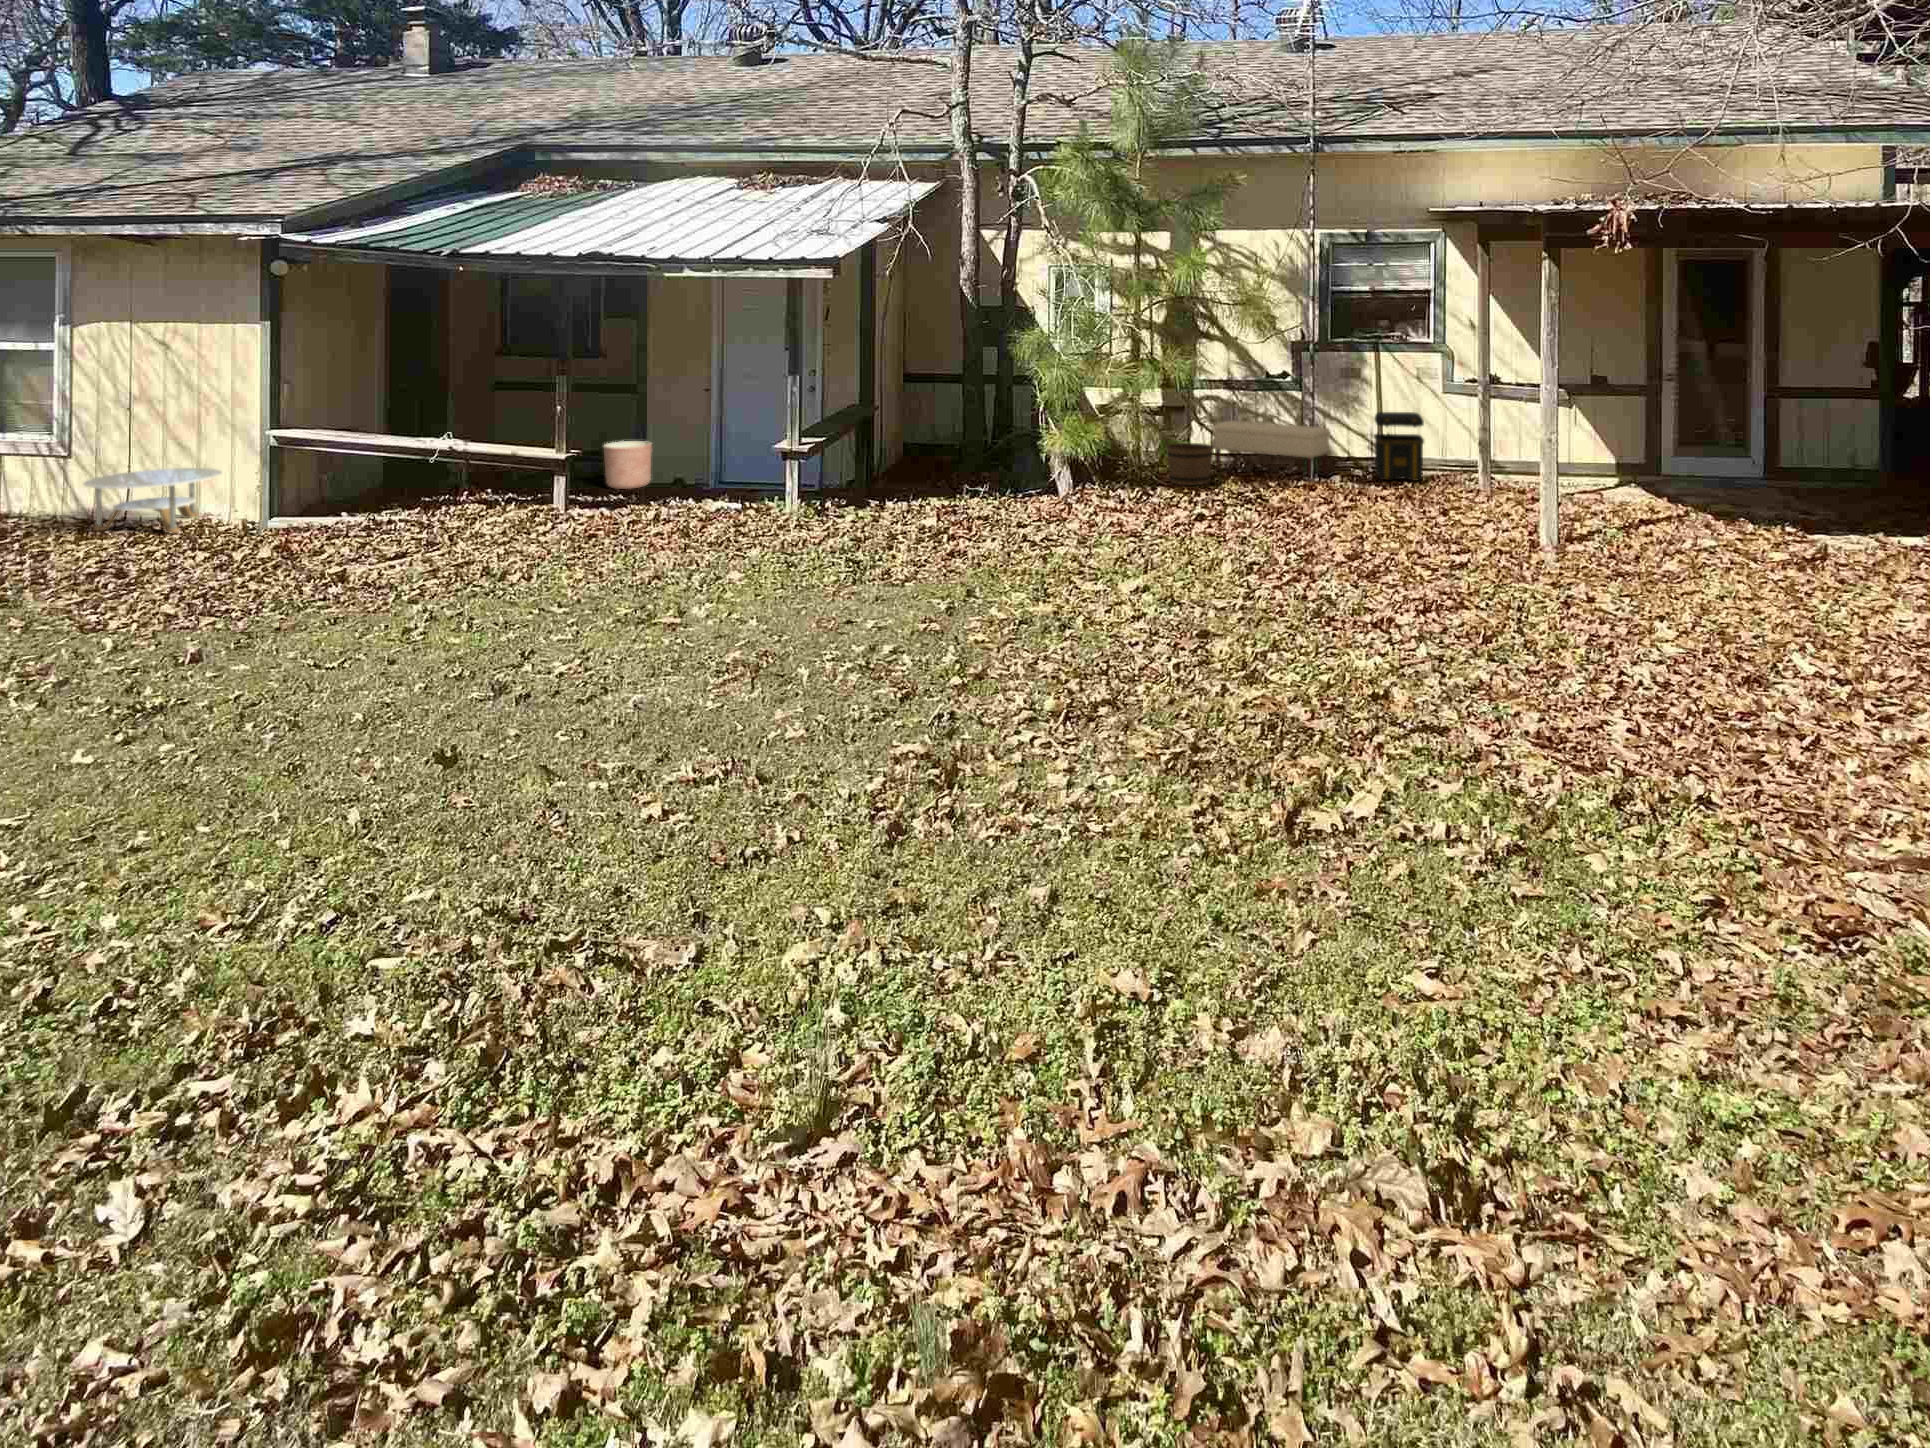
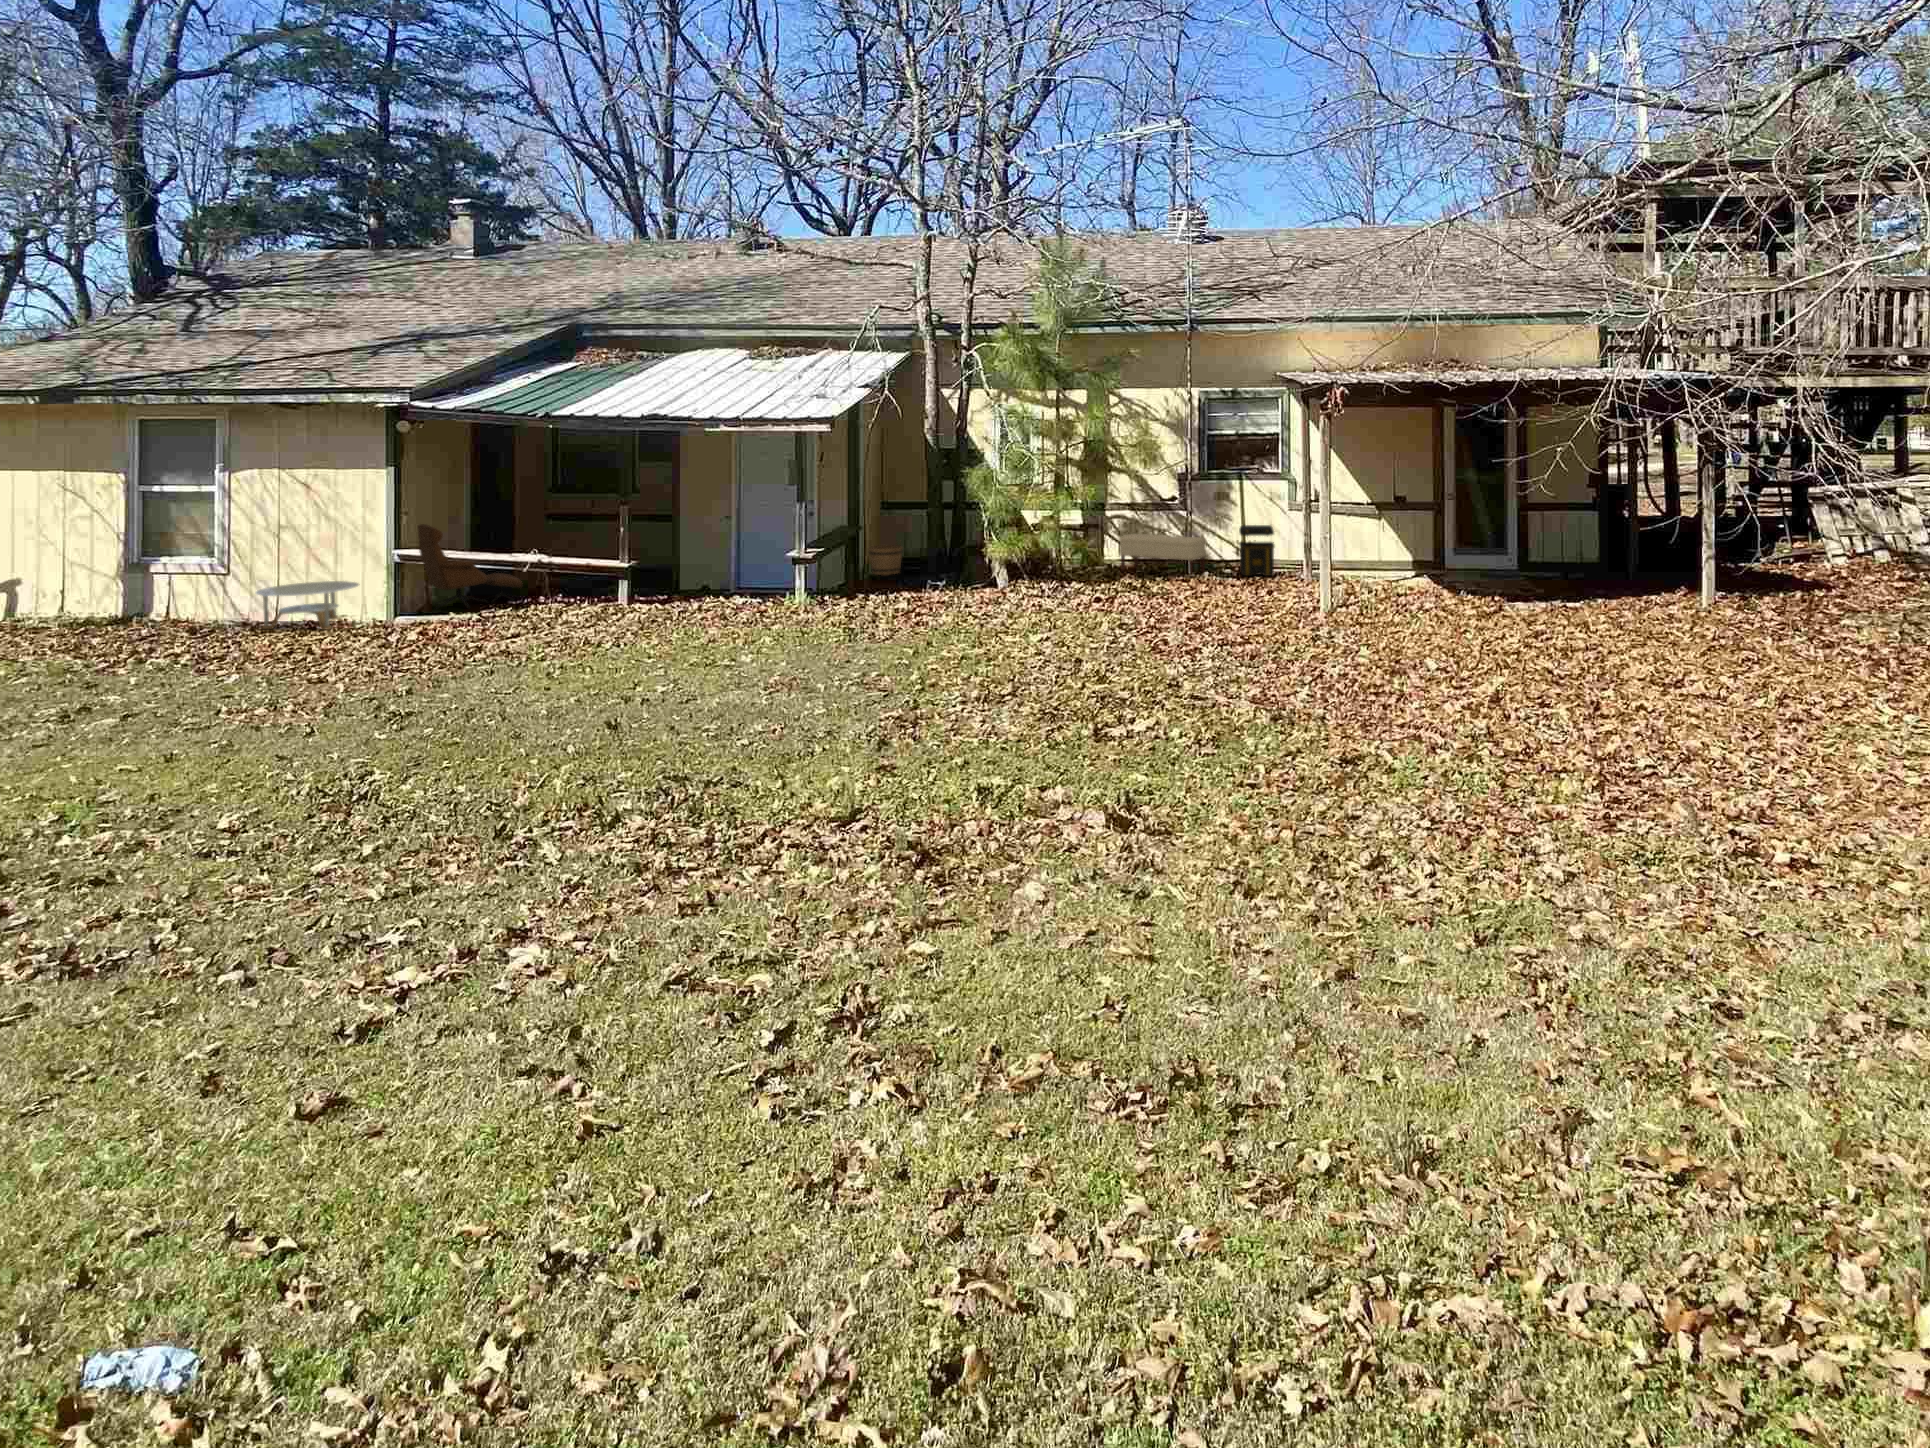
lounge chair: none [306,396,441,506] -> present [417,524,522,609]
bucket: present [1166,439,1215,485] -> present [869,544,903,575]
planter: present [604,441,652,489] -> none [649,556,687,593]

